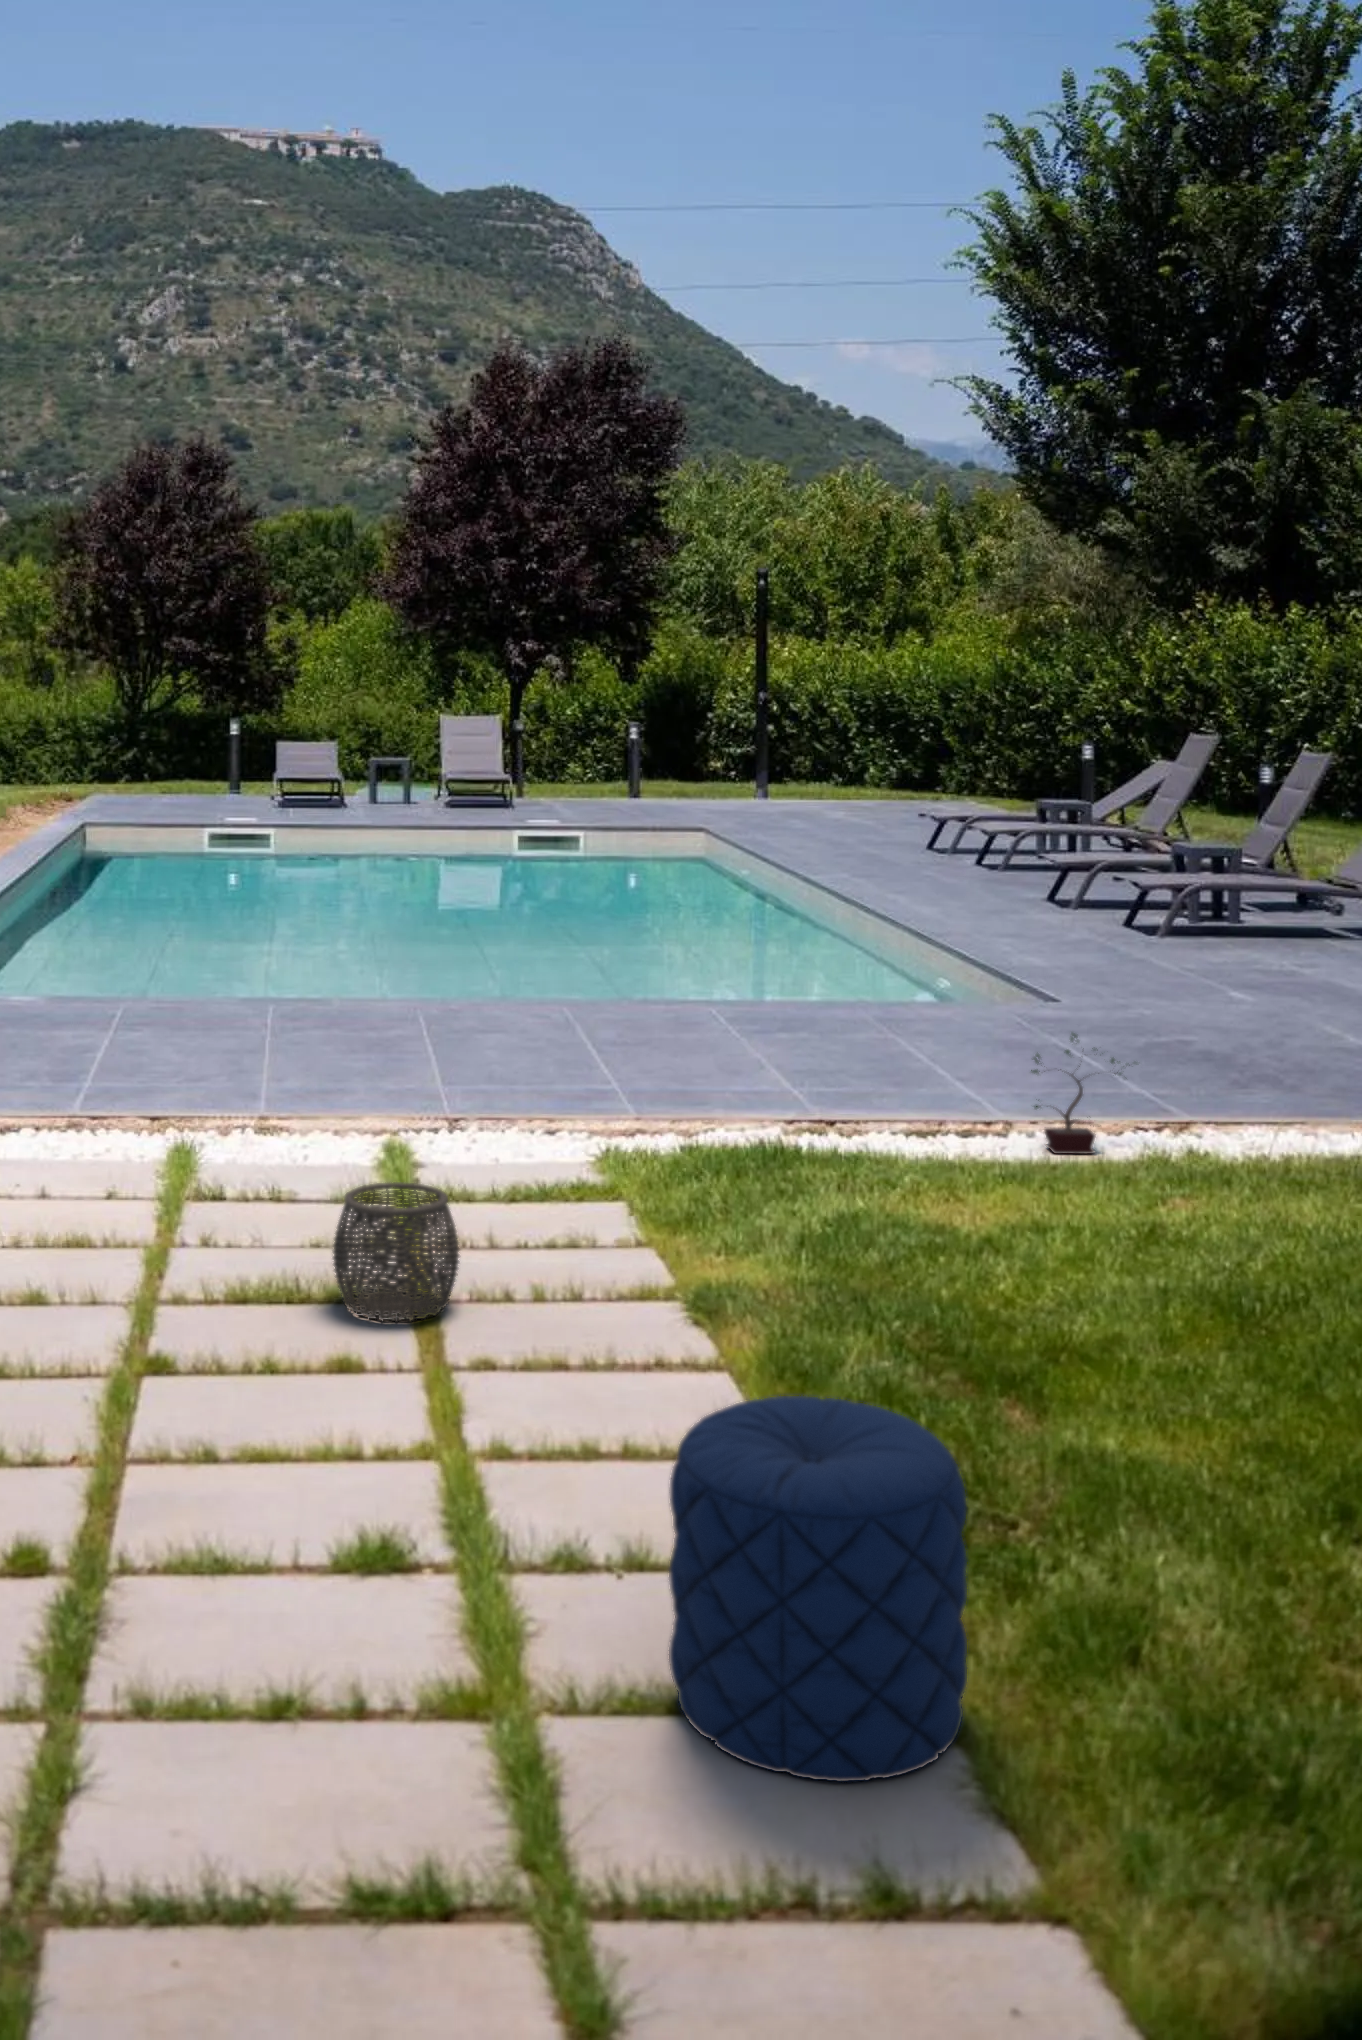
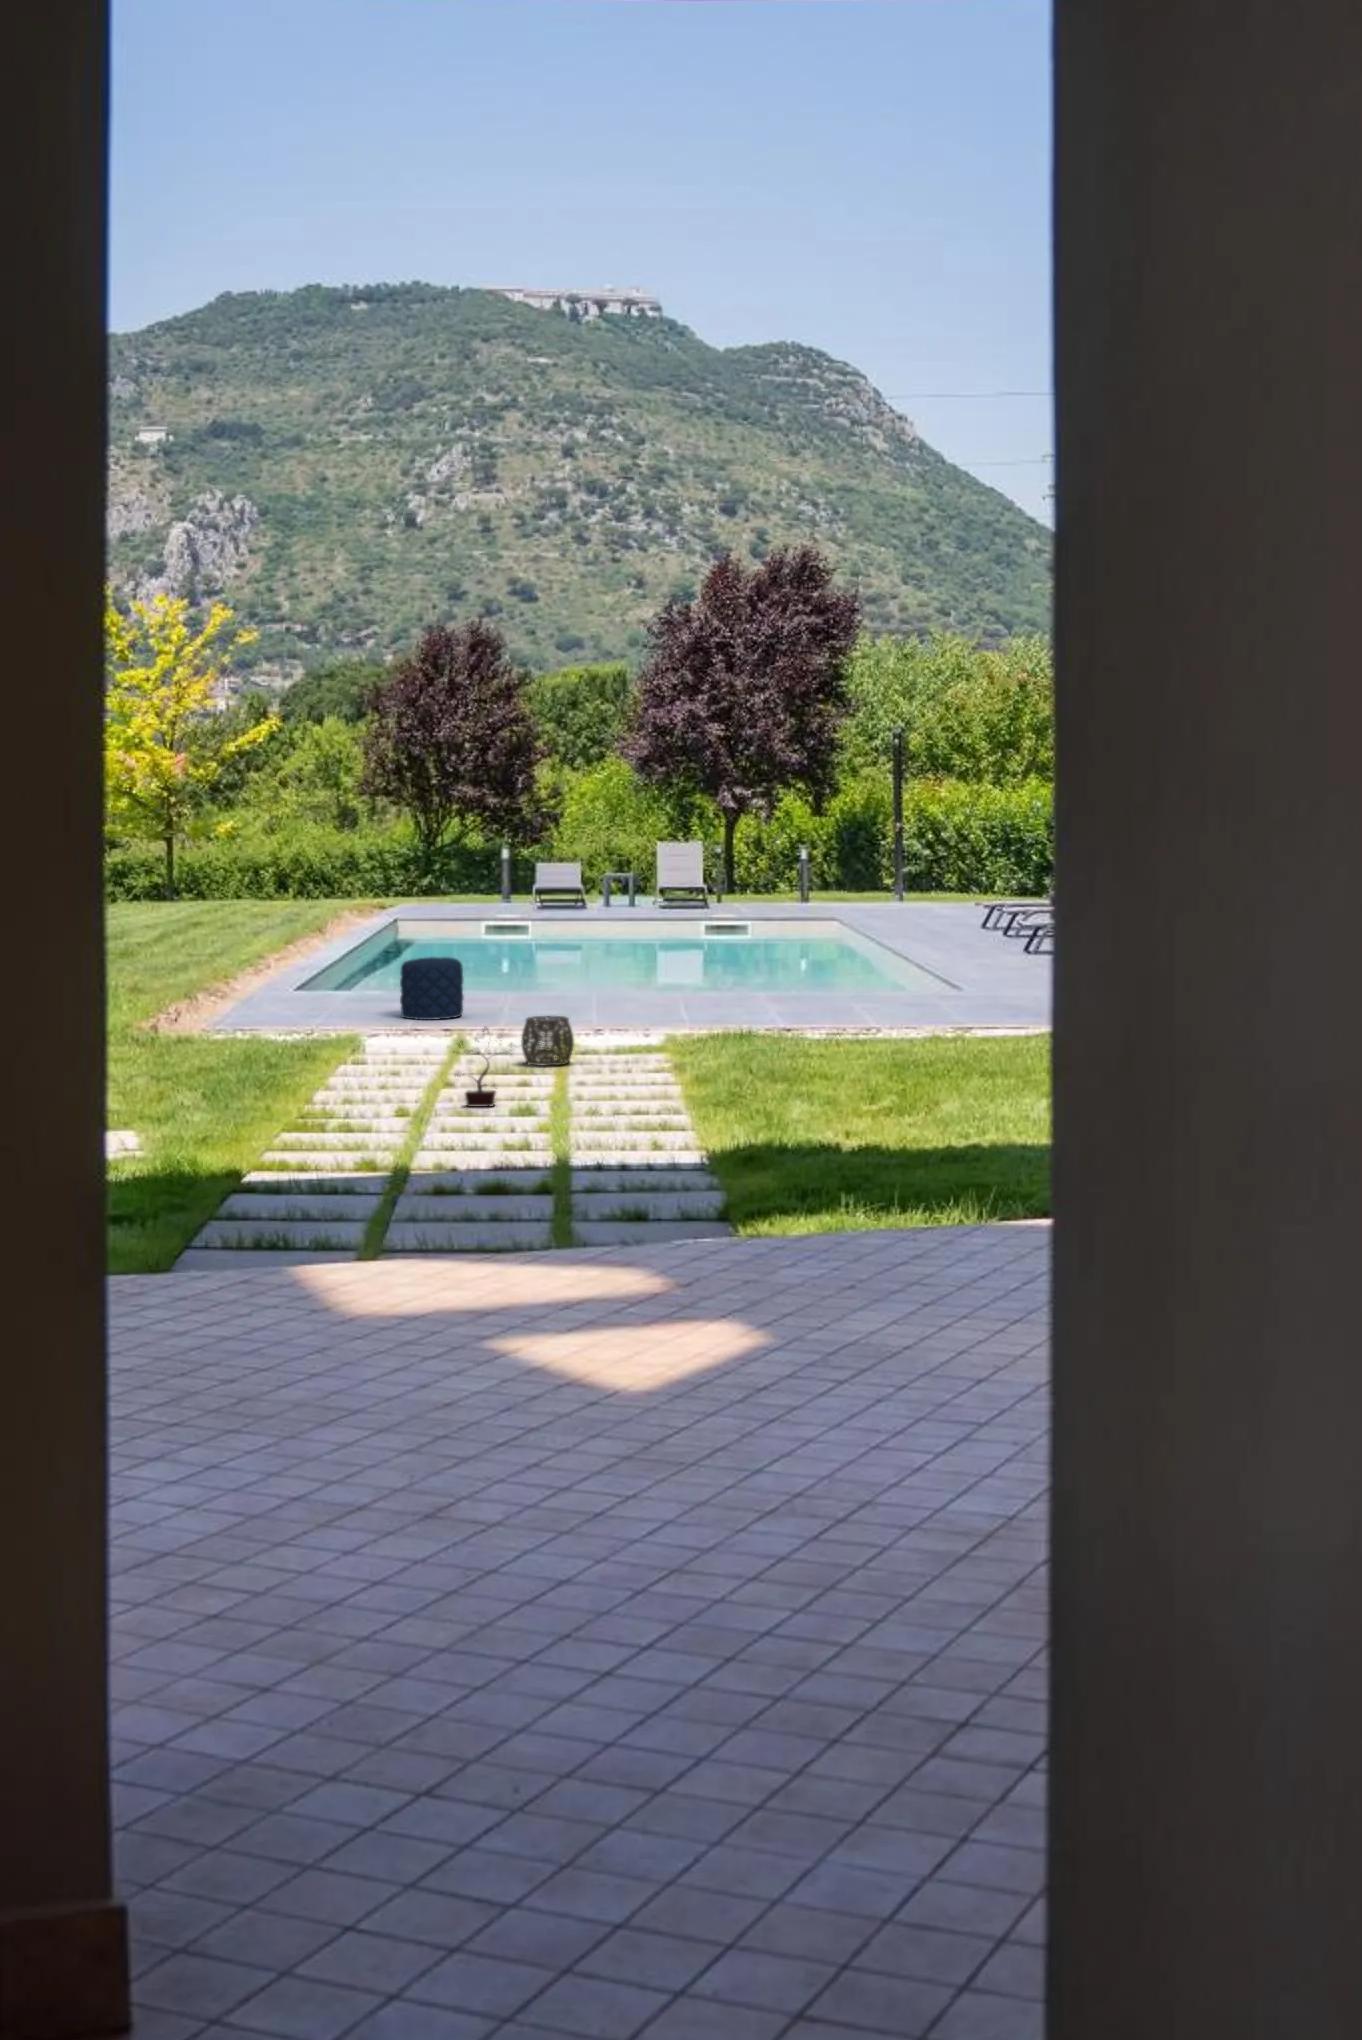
potted plant: present [1031,1033,1130,1154] -> present [453,1028,514,1107]
pouf: present [669,1396,967,1782] -> present [400,957,463,1020]

